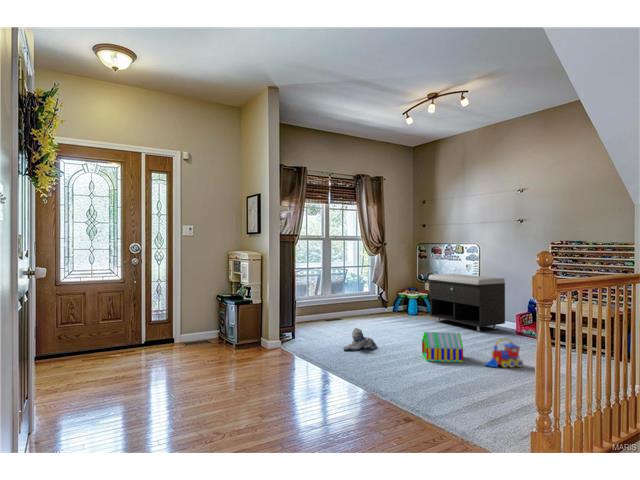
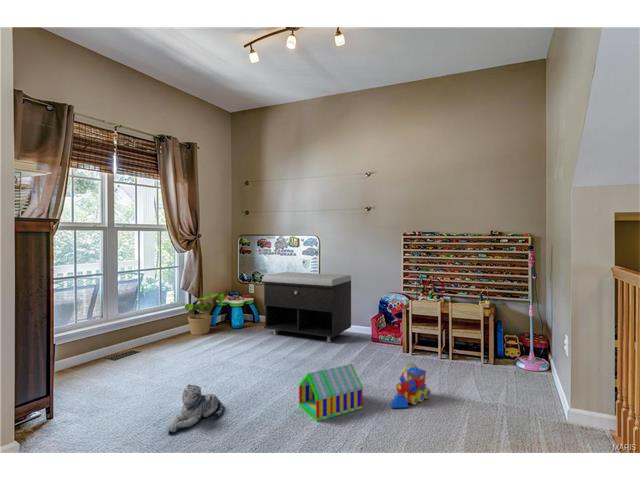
potted plant: none [373,286,404,316] -> present [185,293,225,335]

